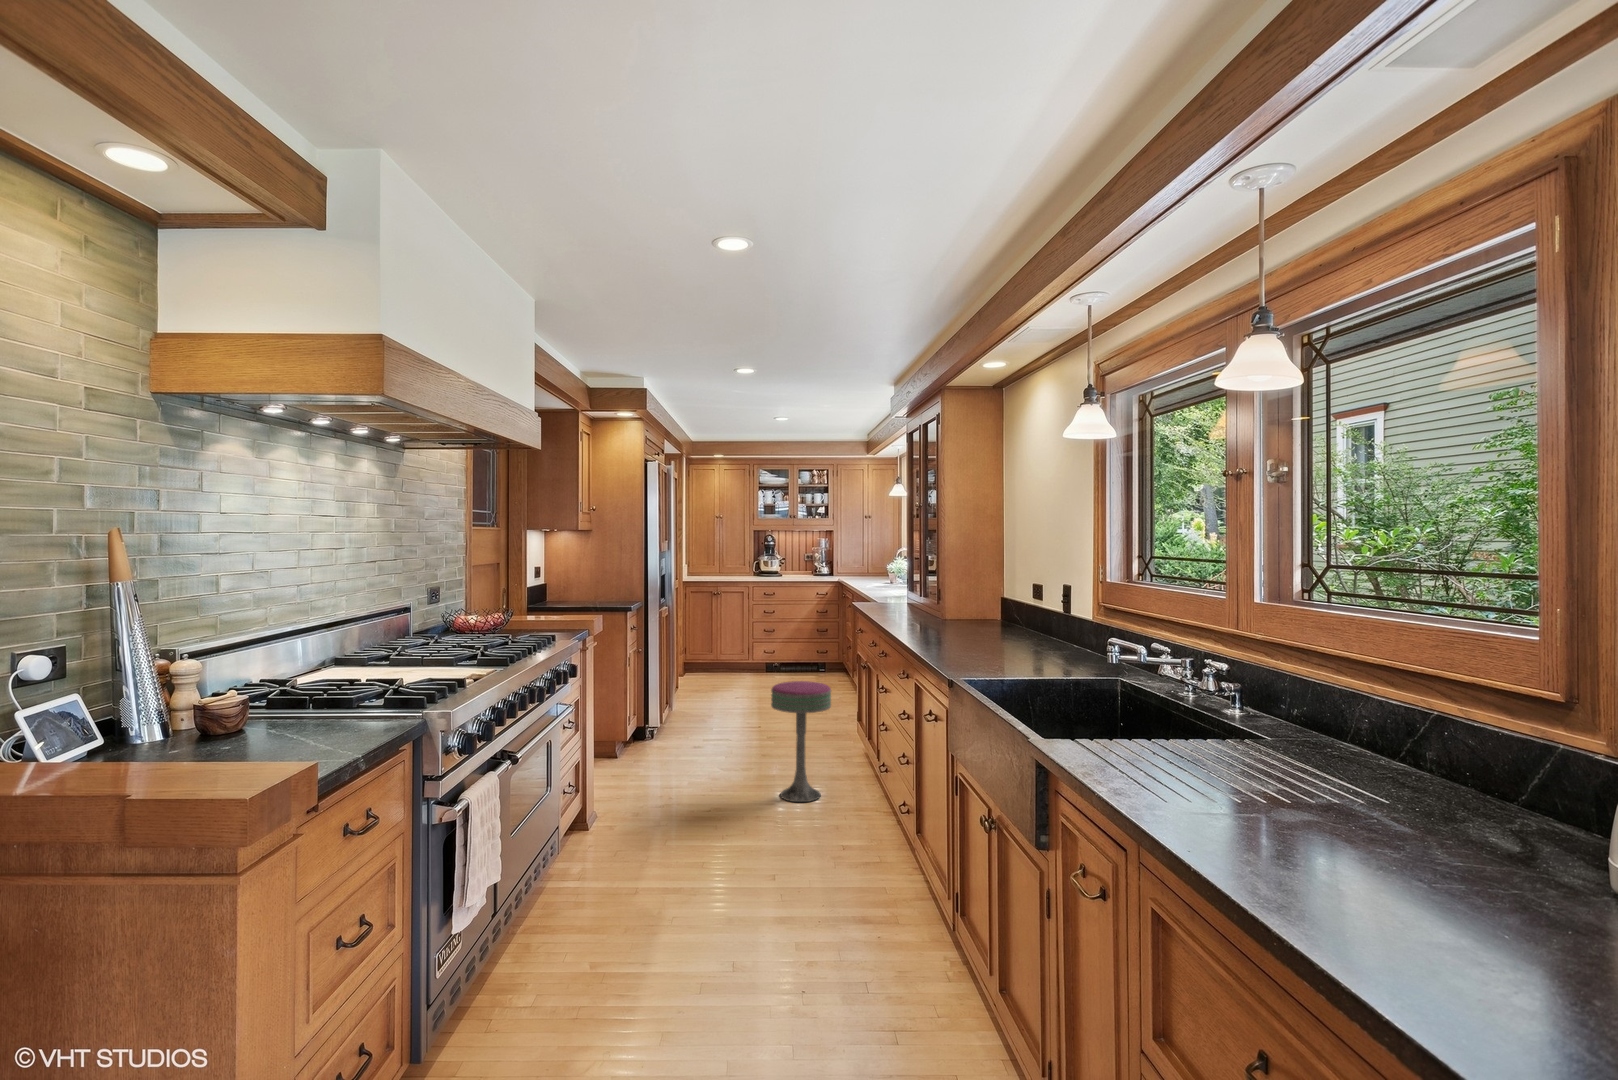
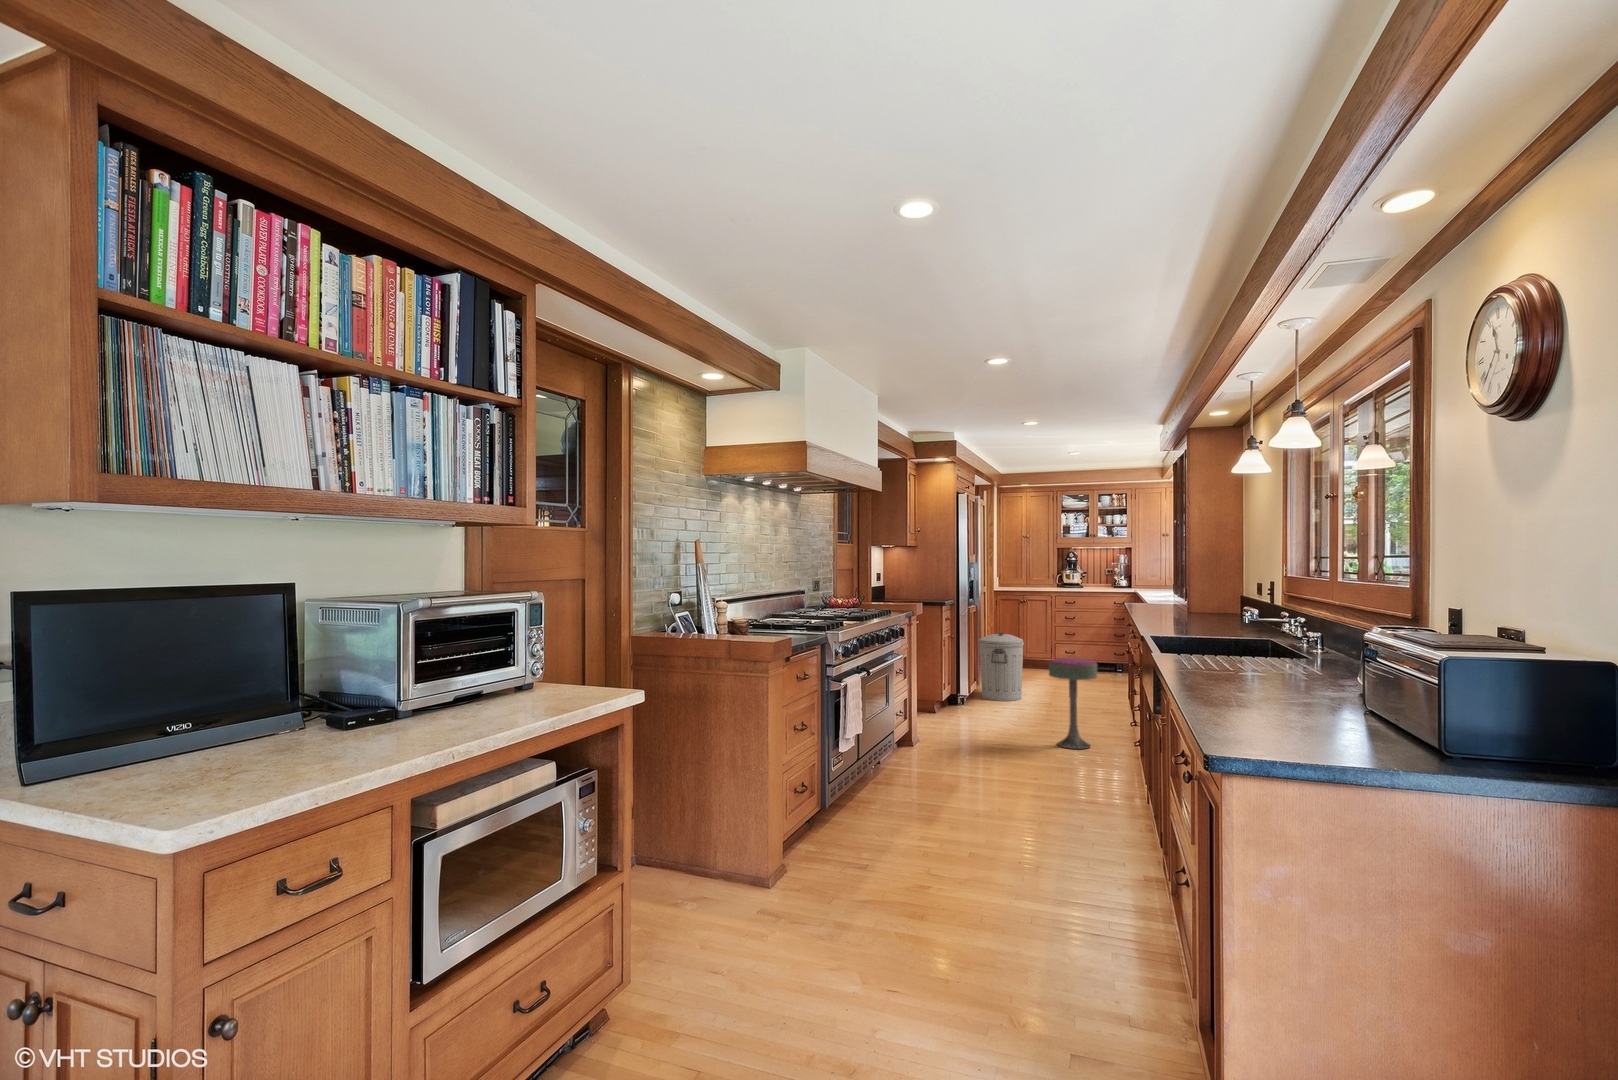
trash can: none [670,638,725,725] -> present [979,632,1024,701]

